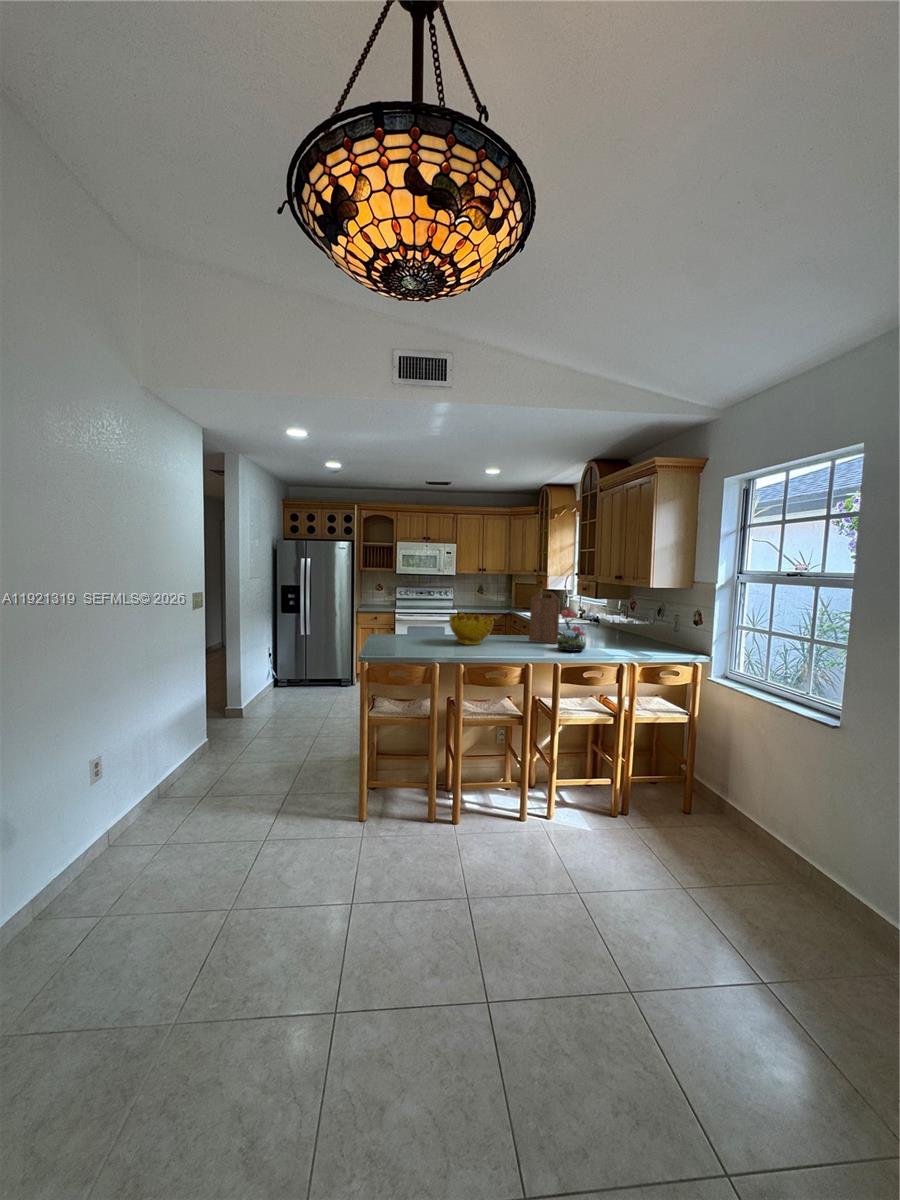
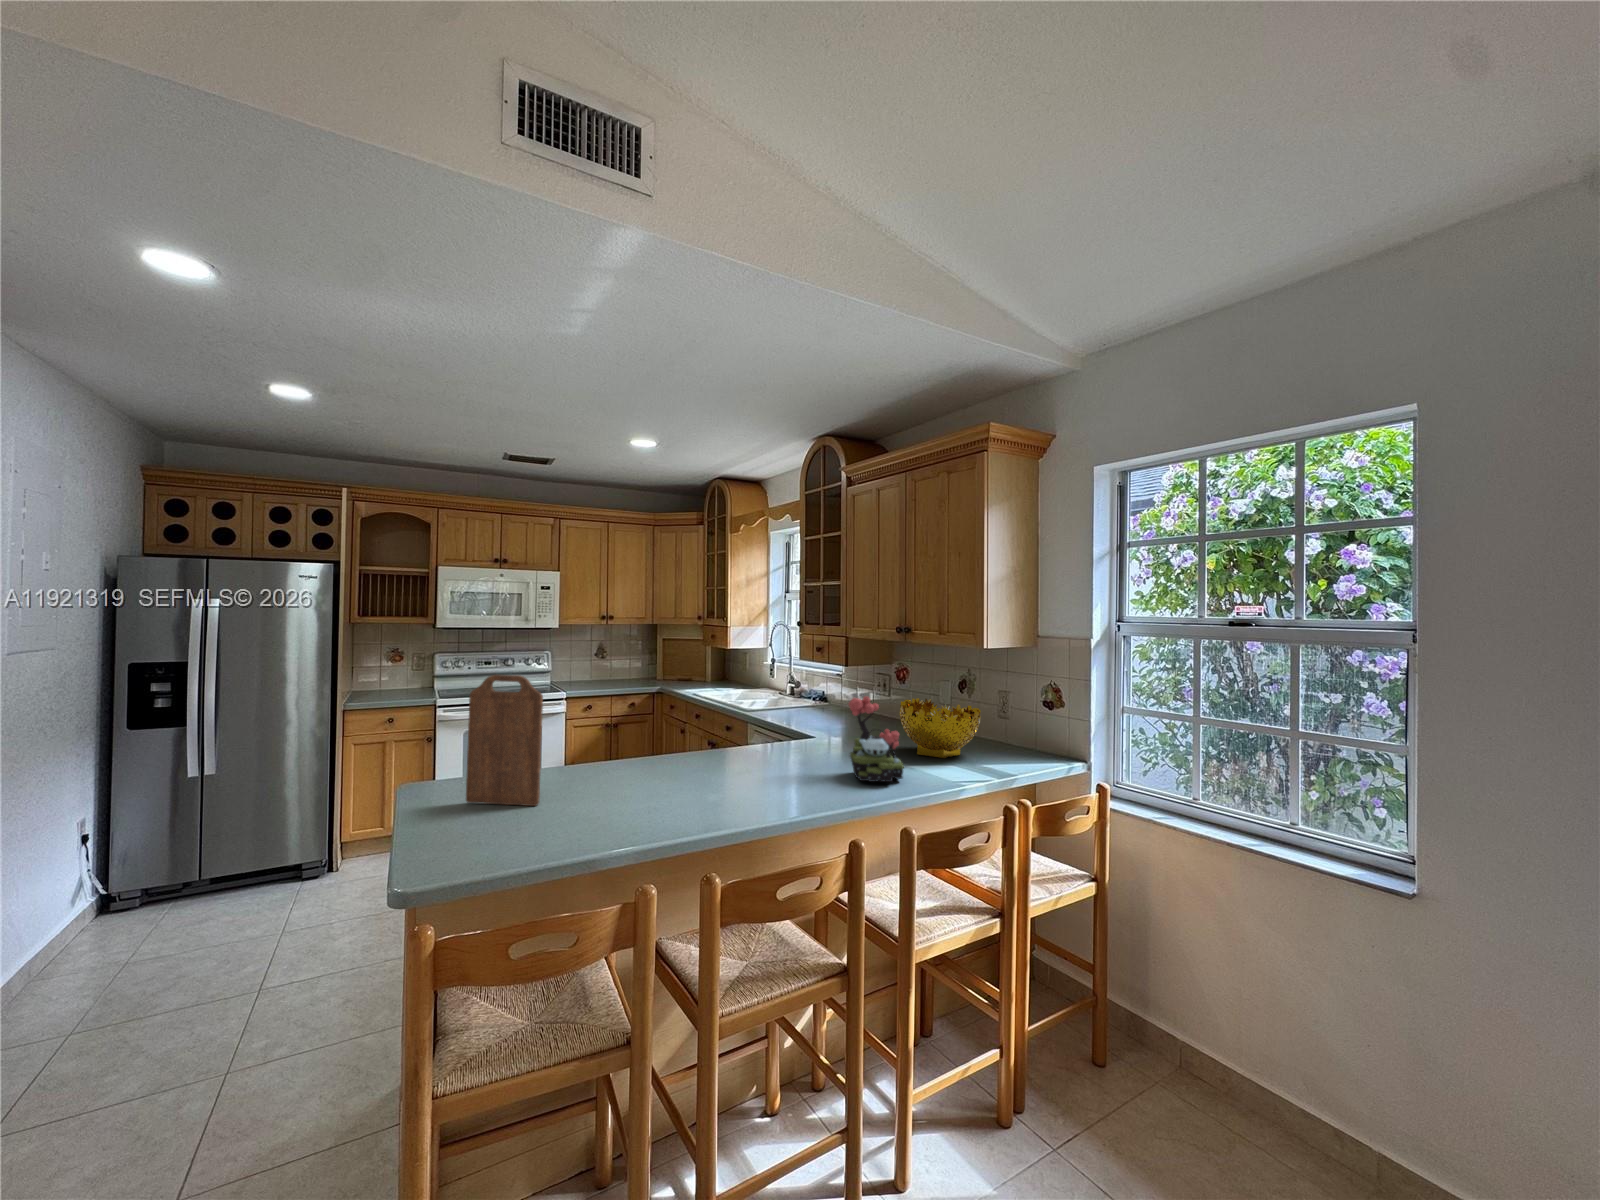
cutting board: present [529,591,560,644] -> present [466,675,543,806]
decorative bowl: present [449,613,494,645] -> present [900,698,981,758]

